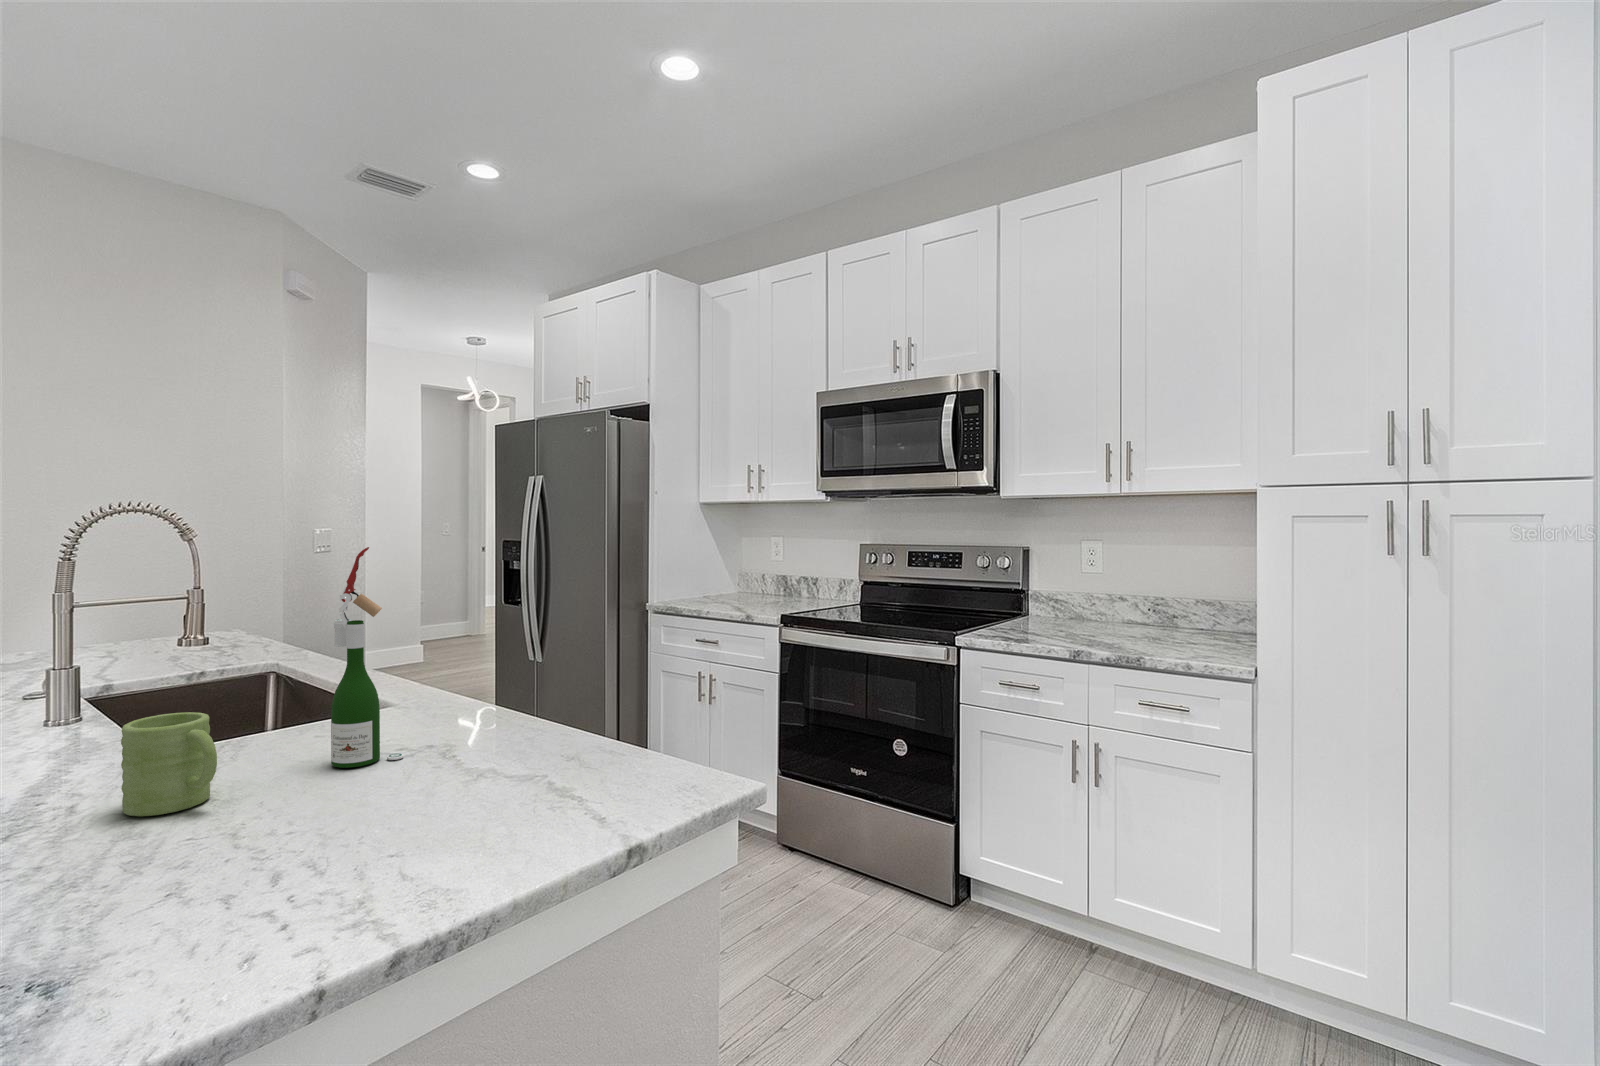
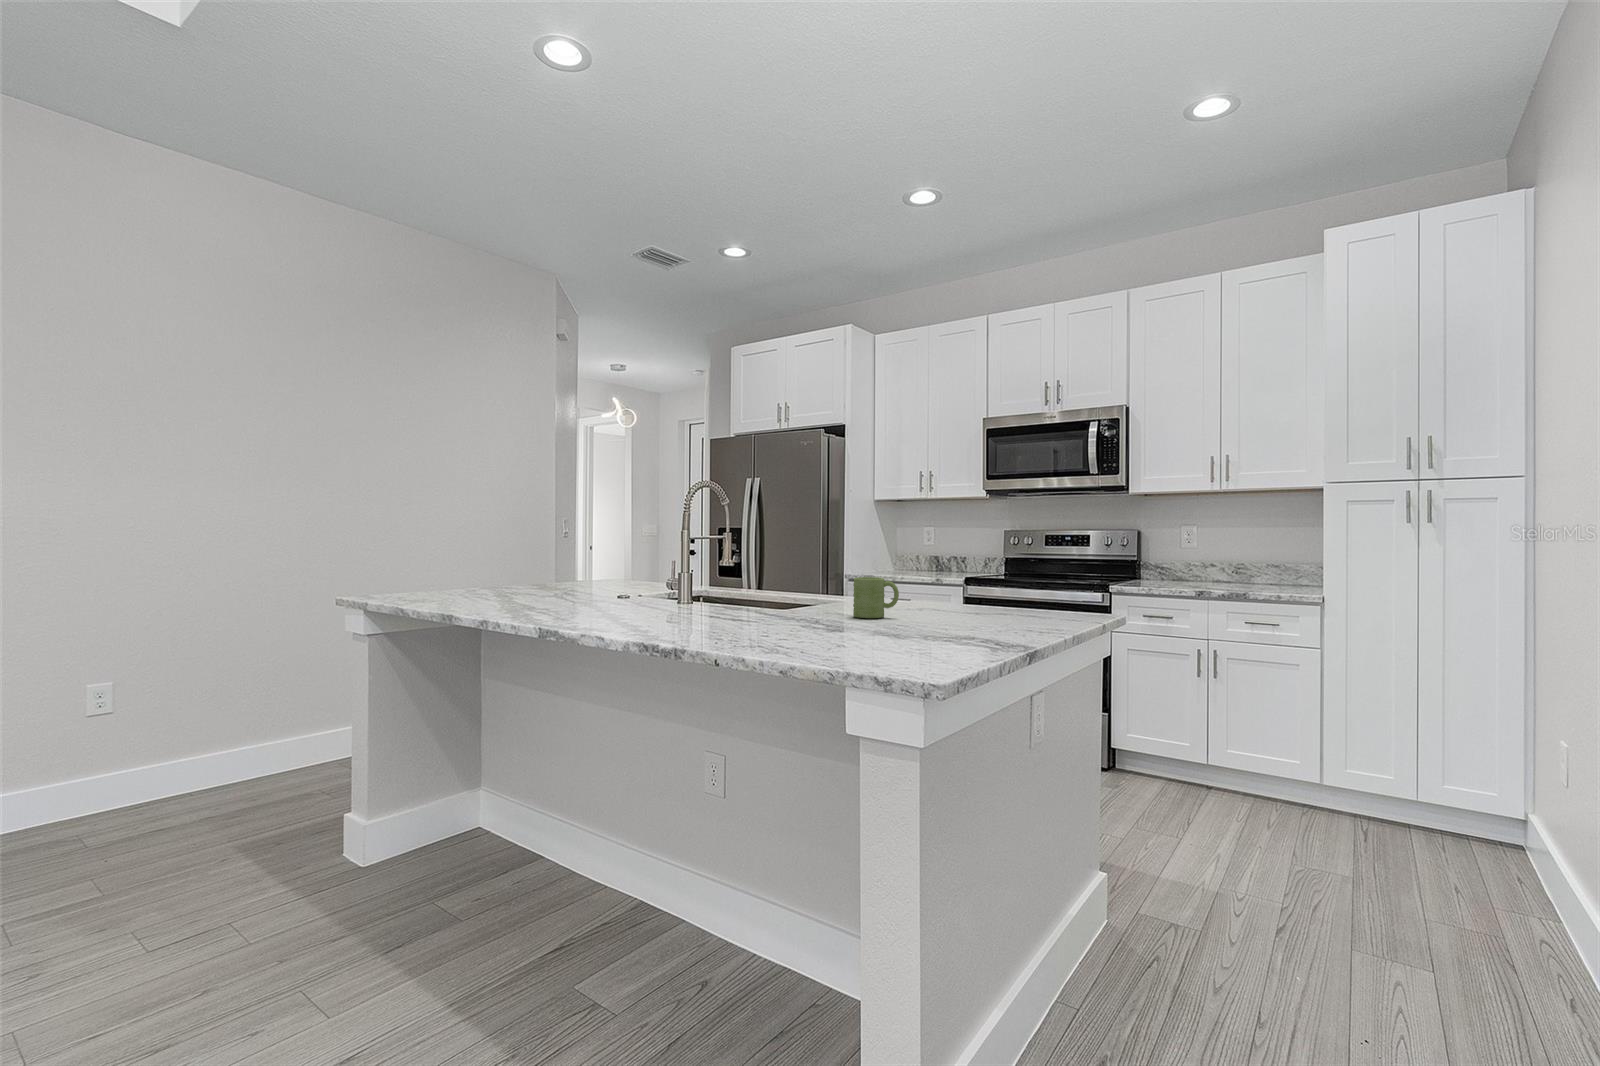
wine bottle: present [331,547,403,768] -> none [897,504,930,611]

